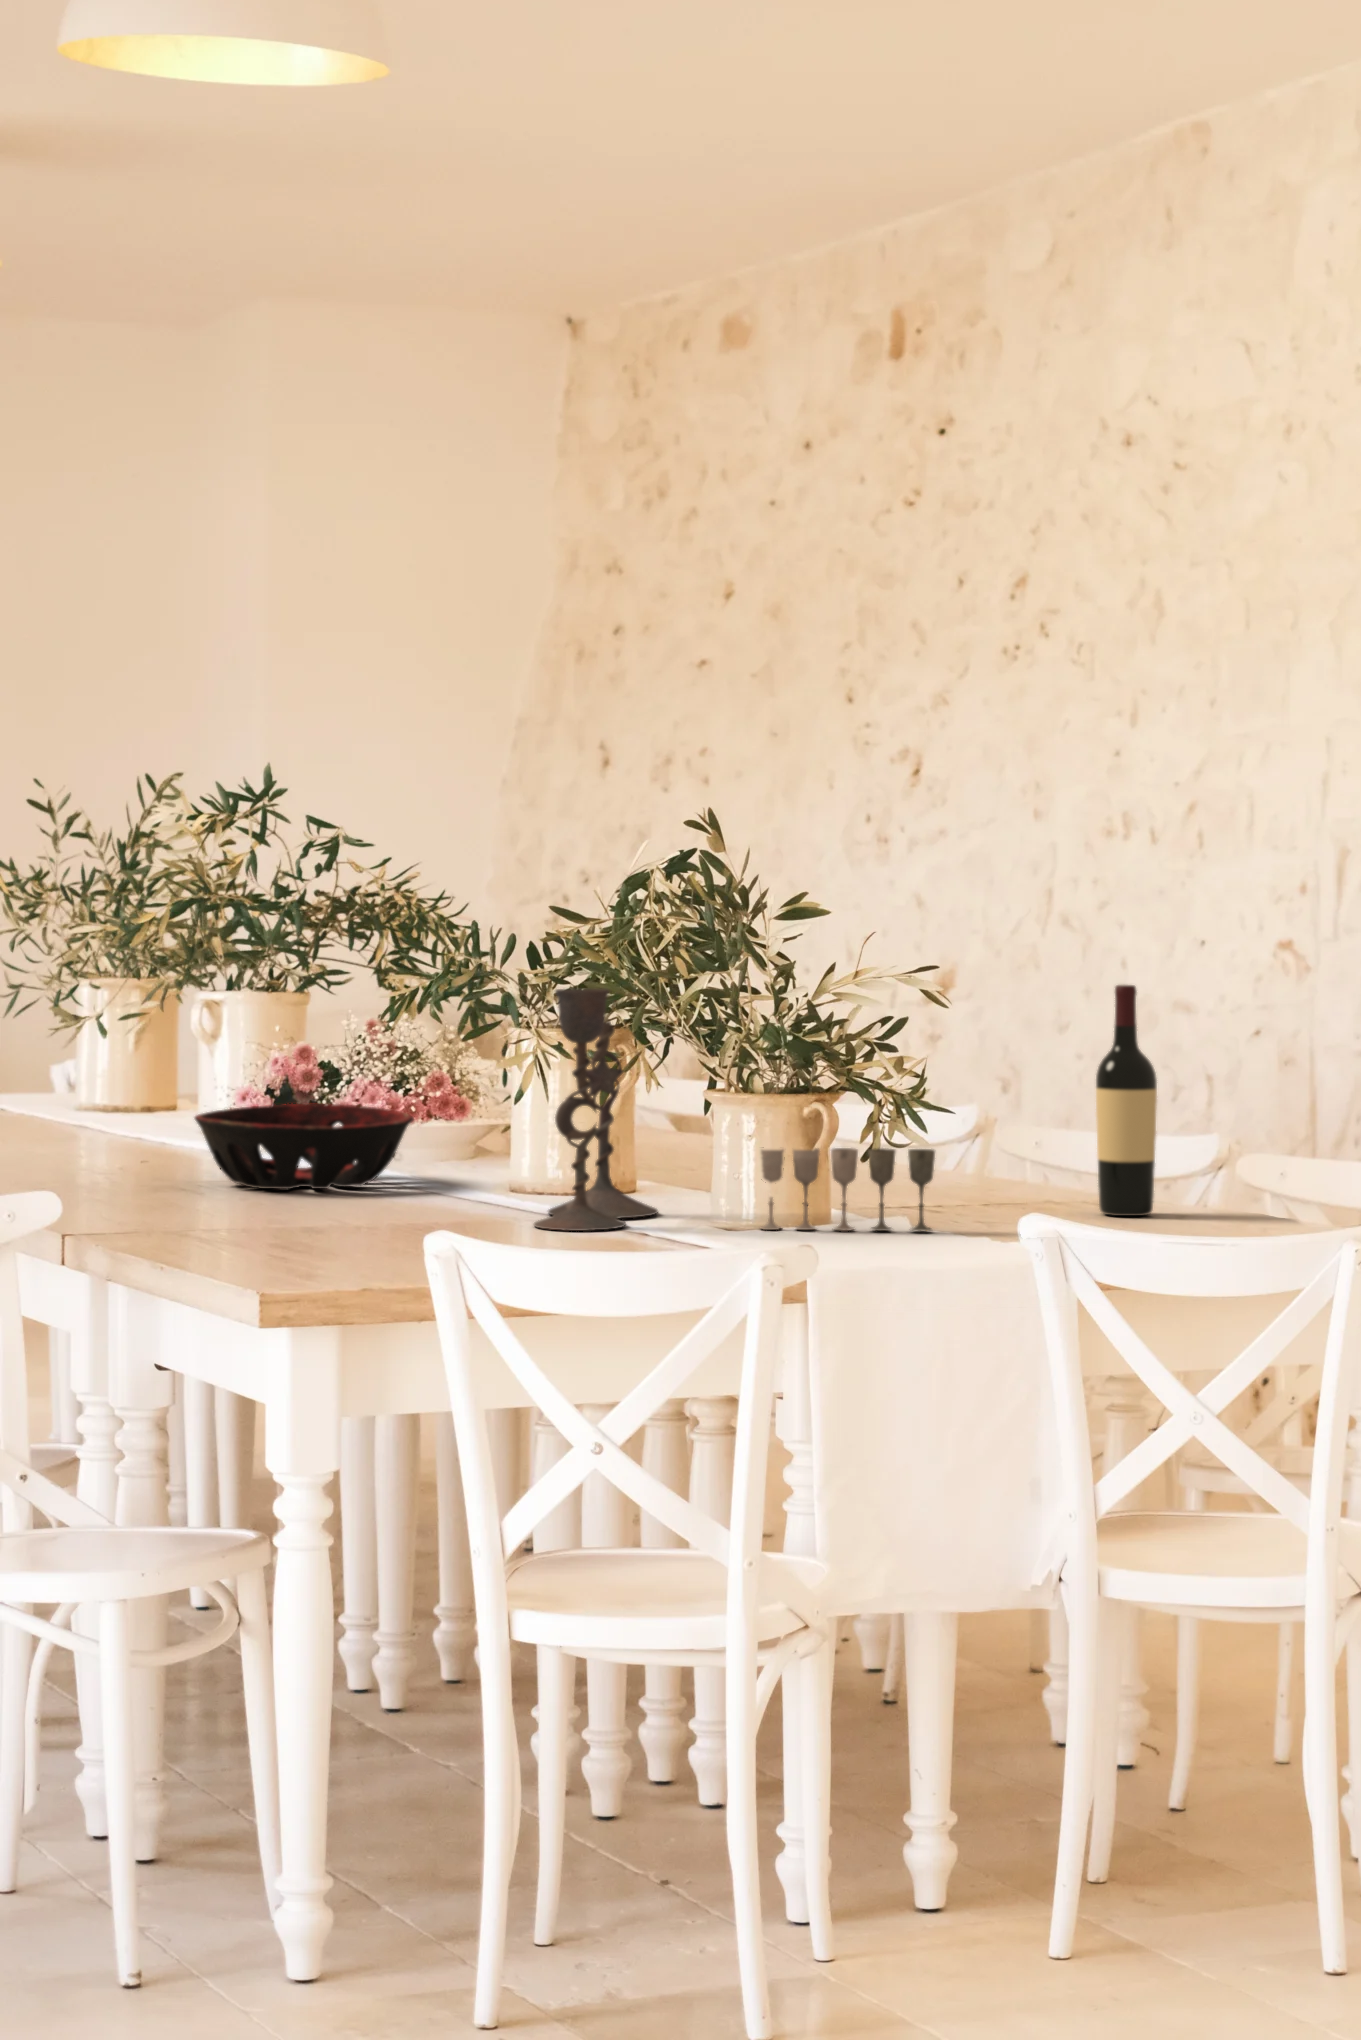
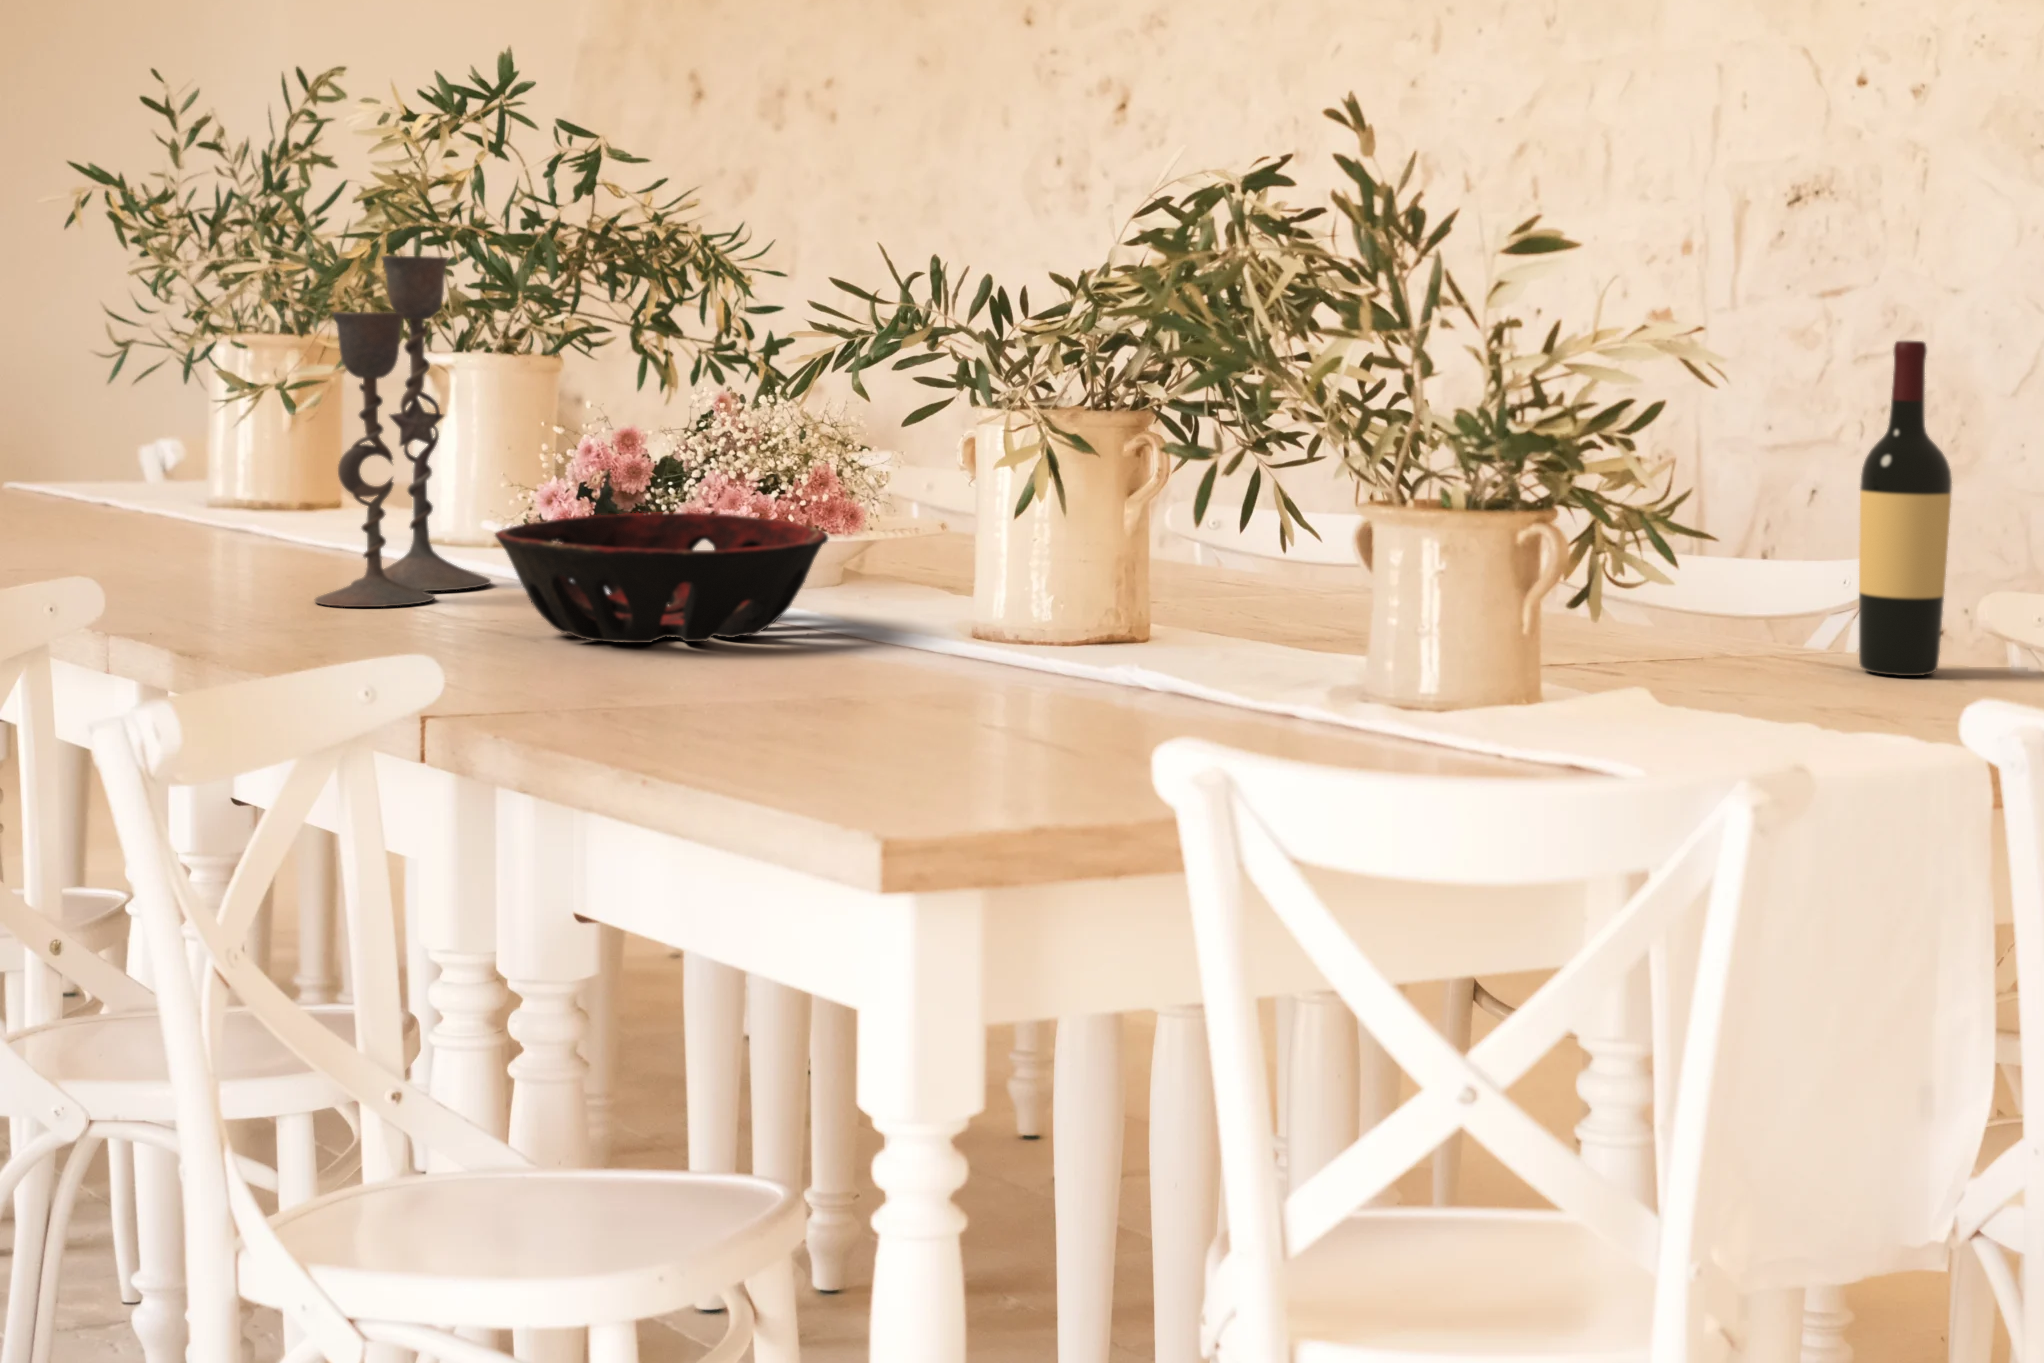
candlestick: present [534,989,658,1231] -> present [315,256,491,607]
wine glass: present [761,1148,935,1231] -> none [1438,586,1711,715]

